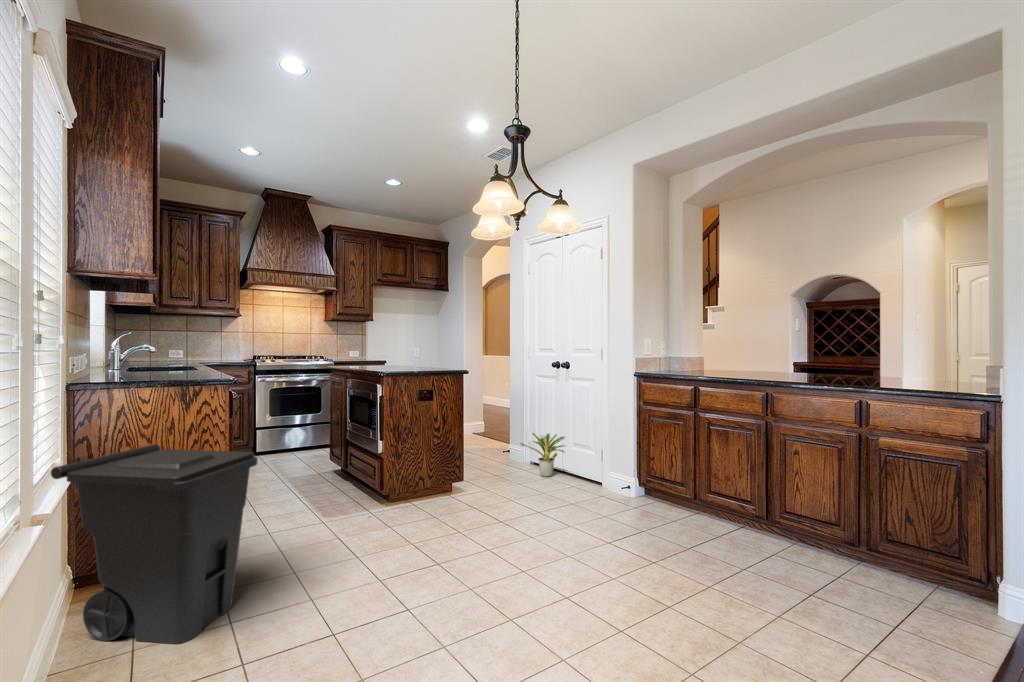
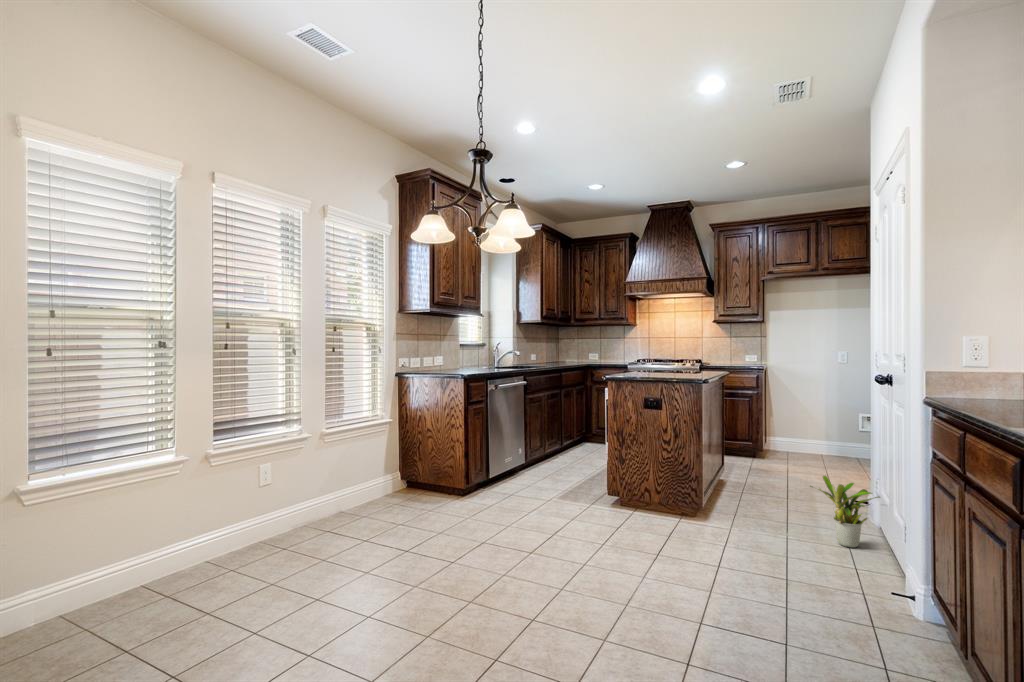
trash can: present [51,444,258,644] -> none [357,412,428,524]

